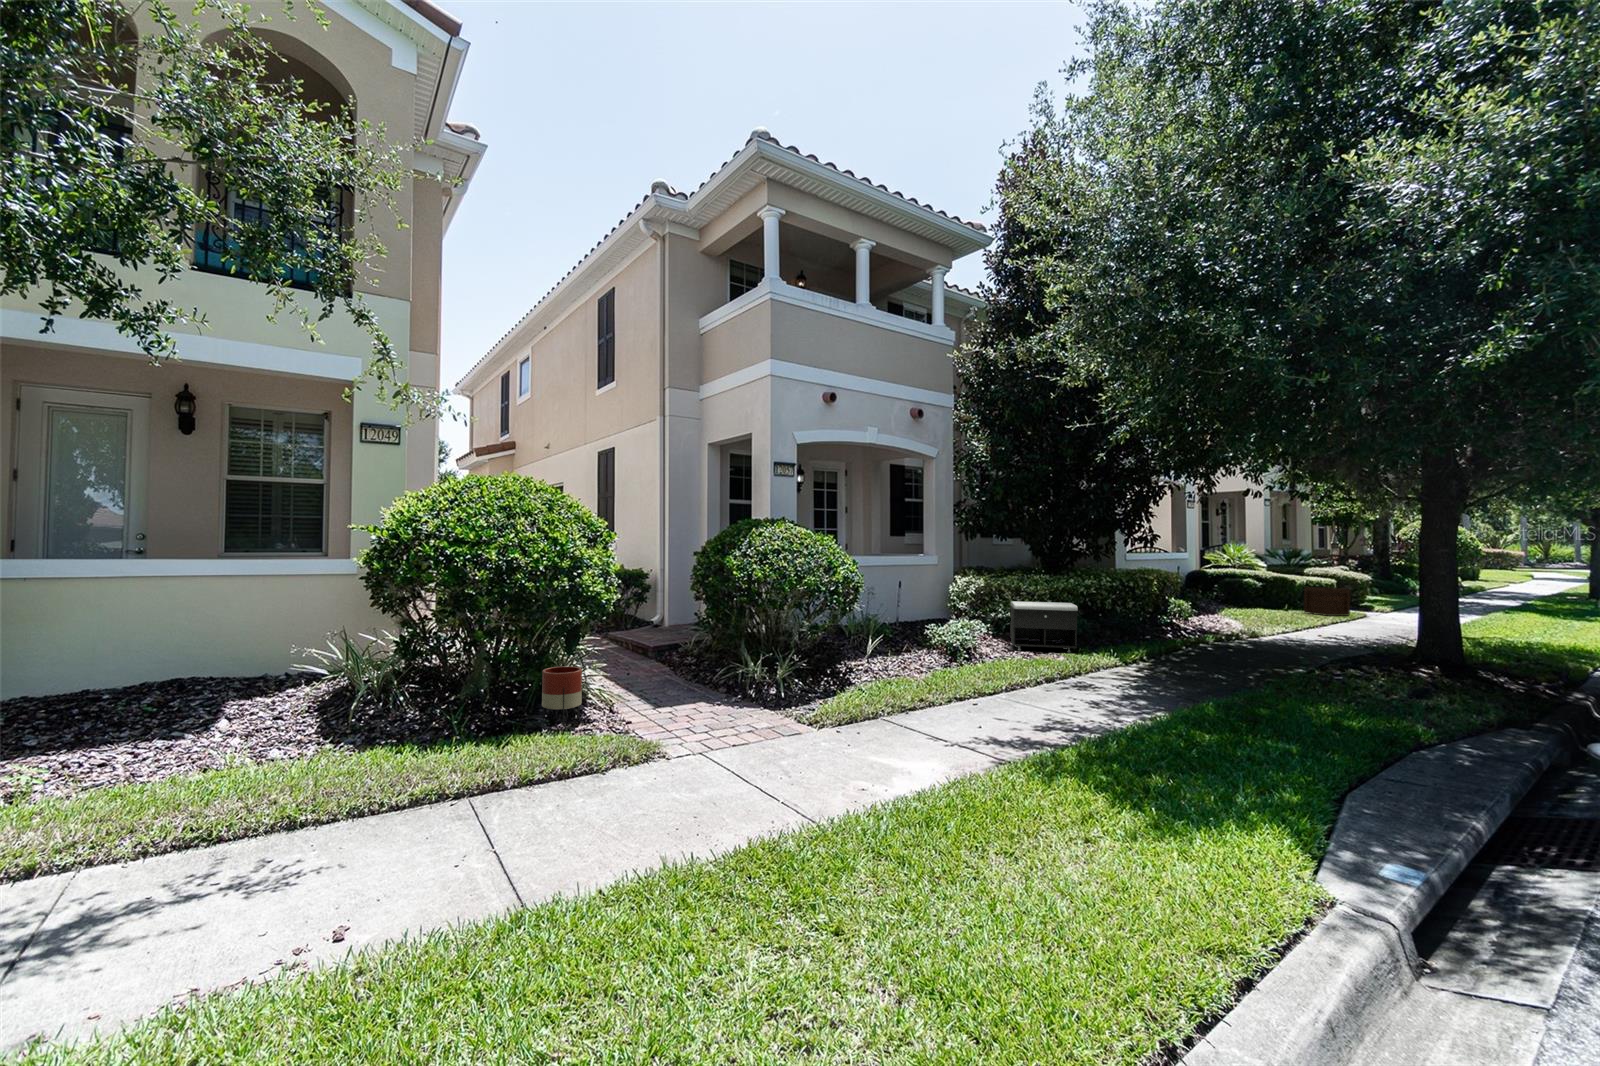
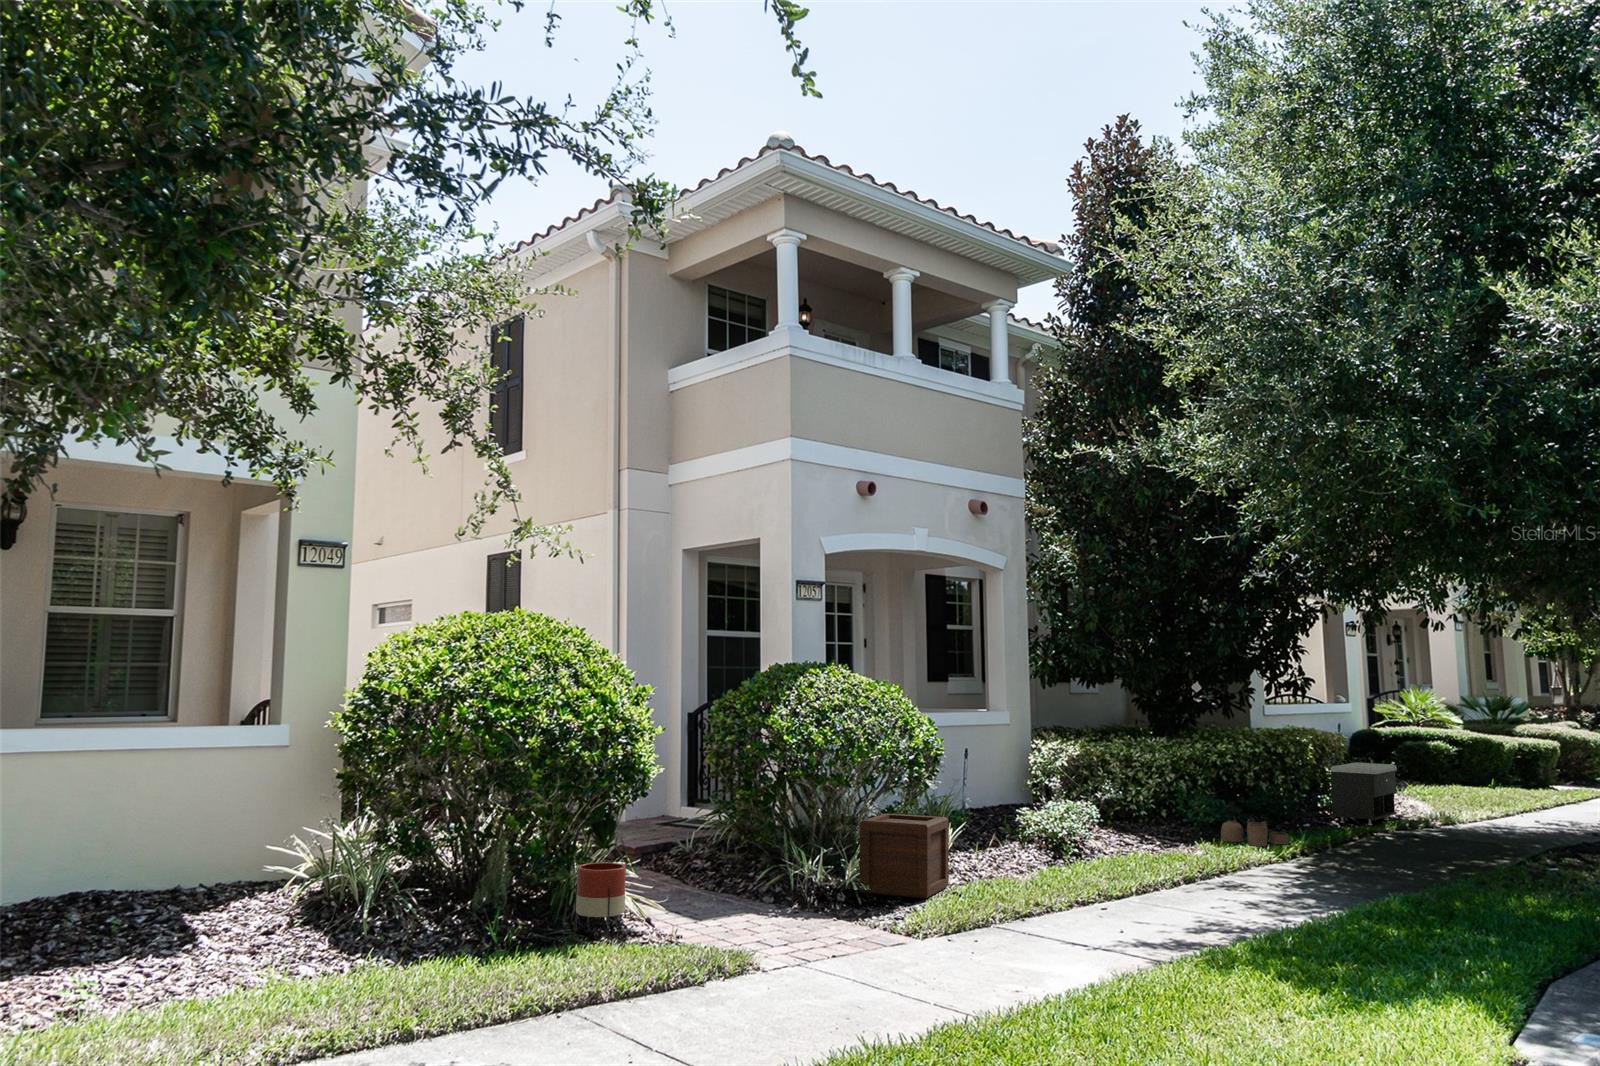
wooden crate: present [1304,587,1350,616] -> present [859,814,949,898]
storage bench: present [1010,601,1078,652] -> present [1331,762,1397,825]
woven basket: none [1082,633,1133,653] -> present [1221,819,1288,846]

